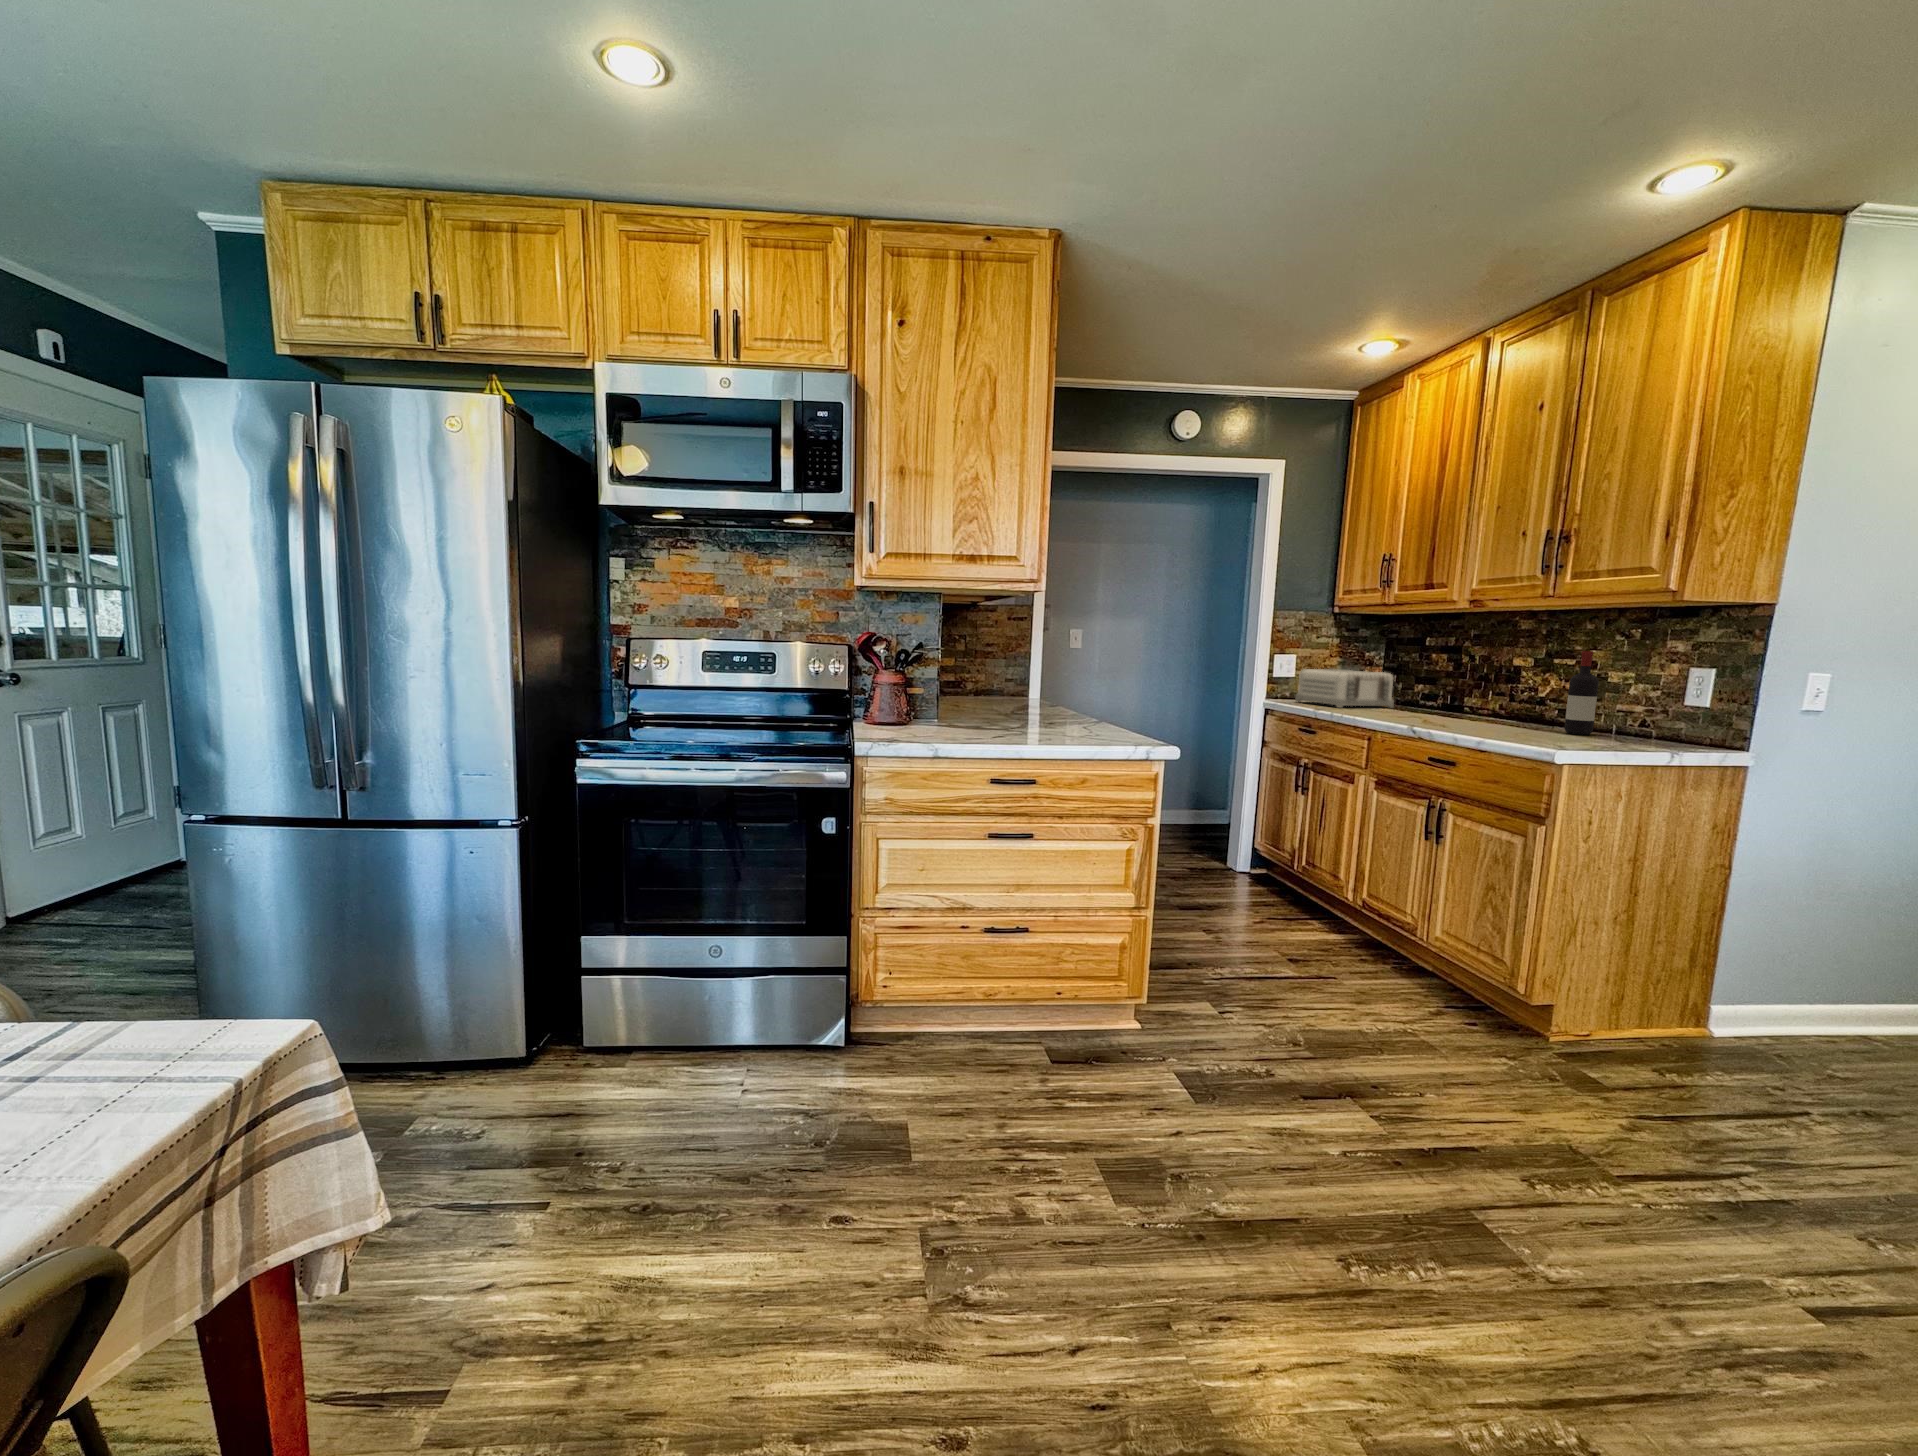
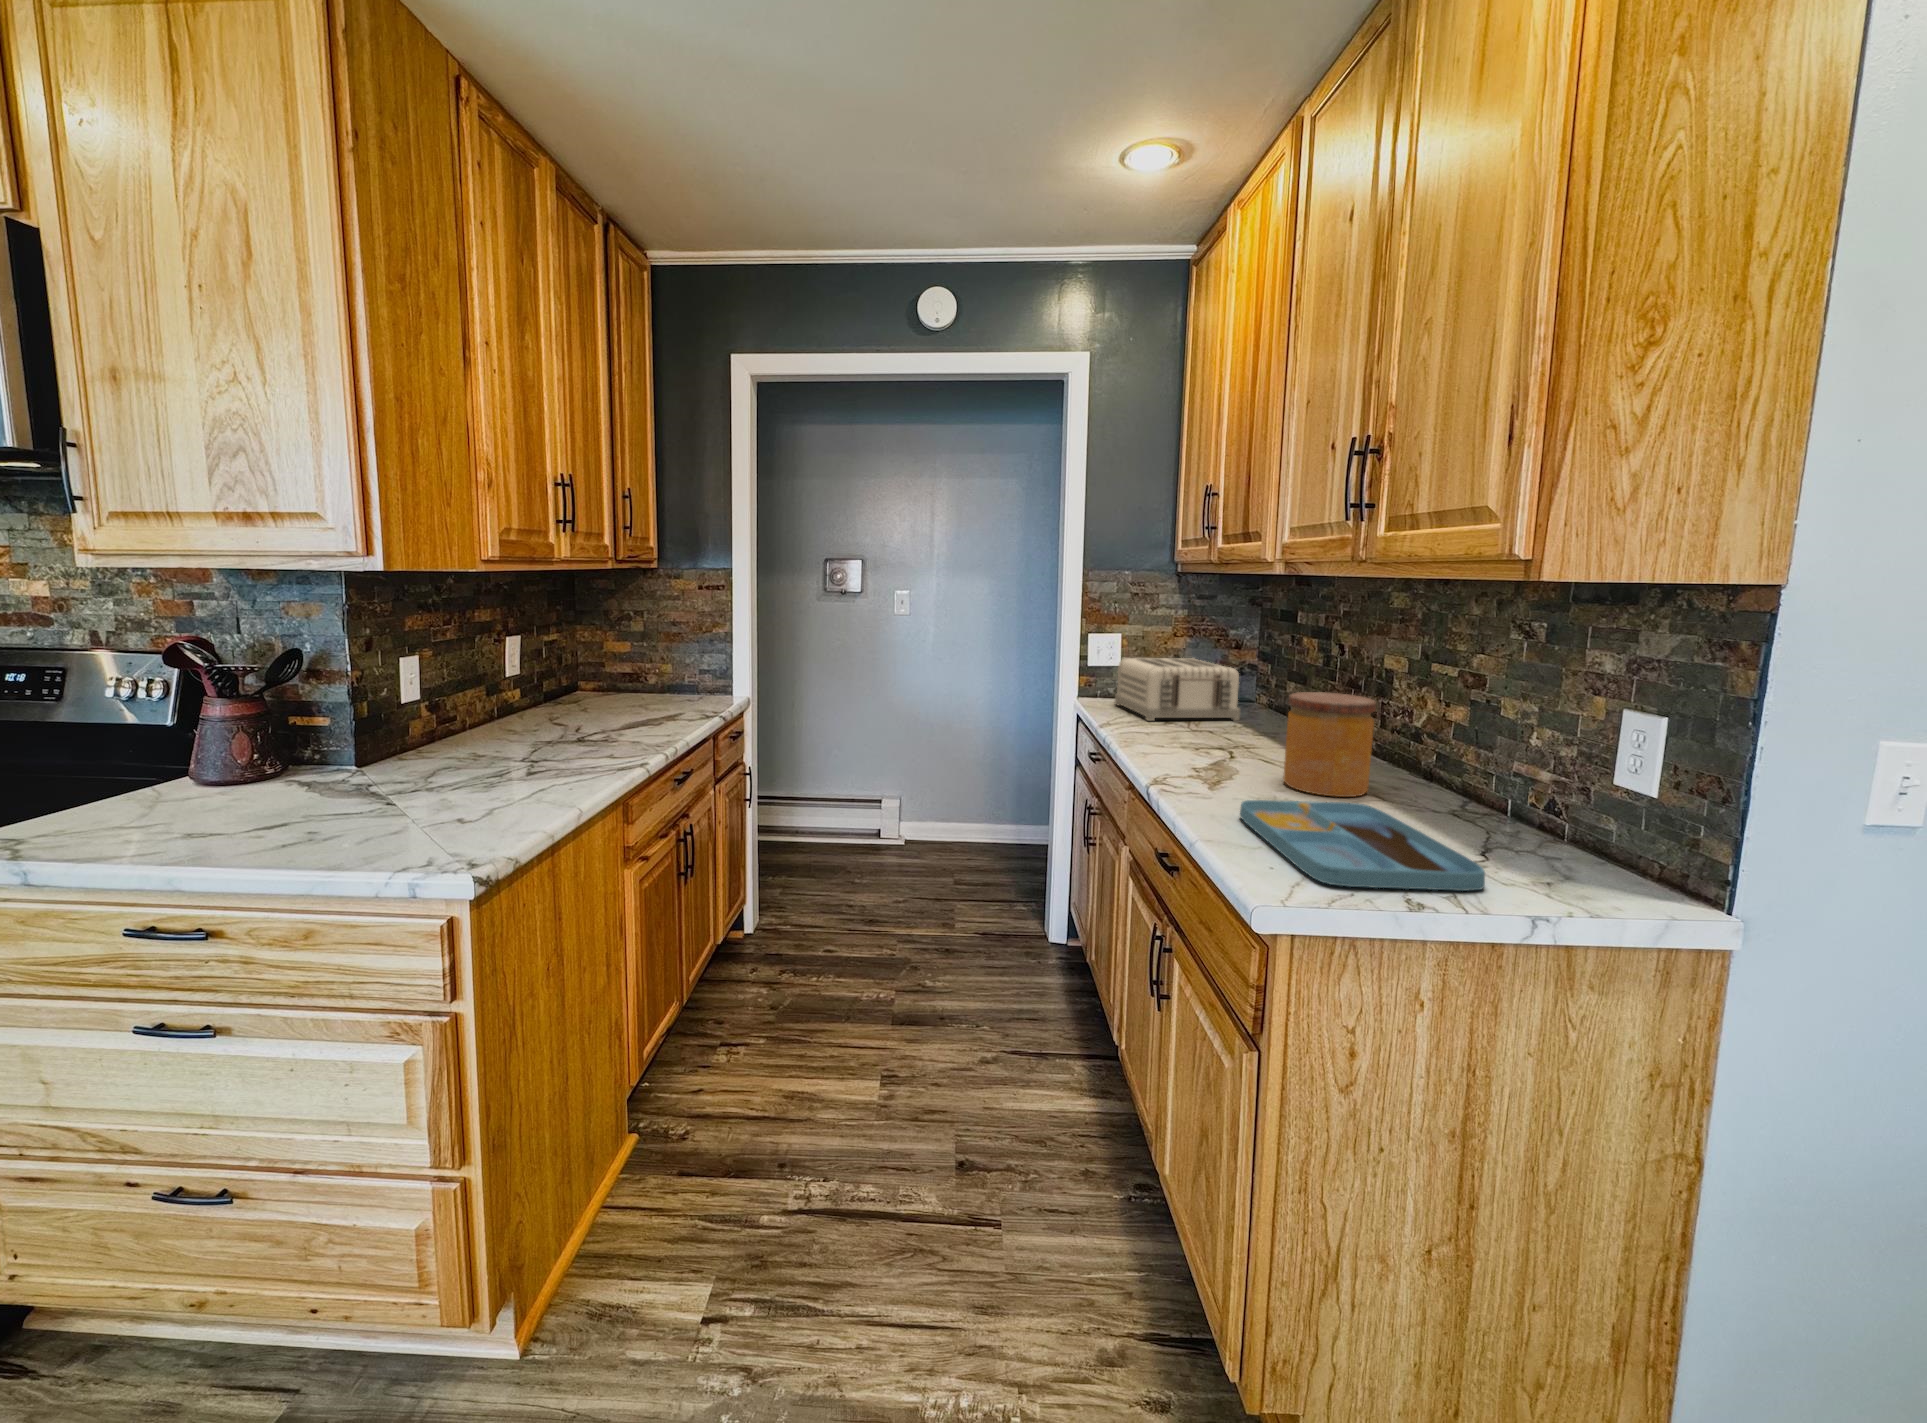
wine bottle: present [1565,651,1599,735] -> none [1407,661,1466,818]
jar: none [1480,674,1539,730] -> present [1283,692,1376,797]
tray: none [1488,726,1643,749] -> present [1240,800,1485,891]

